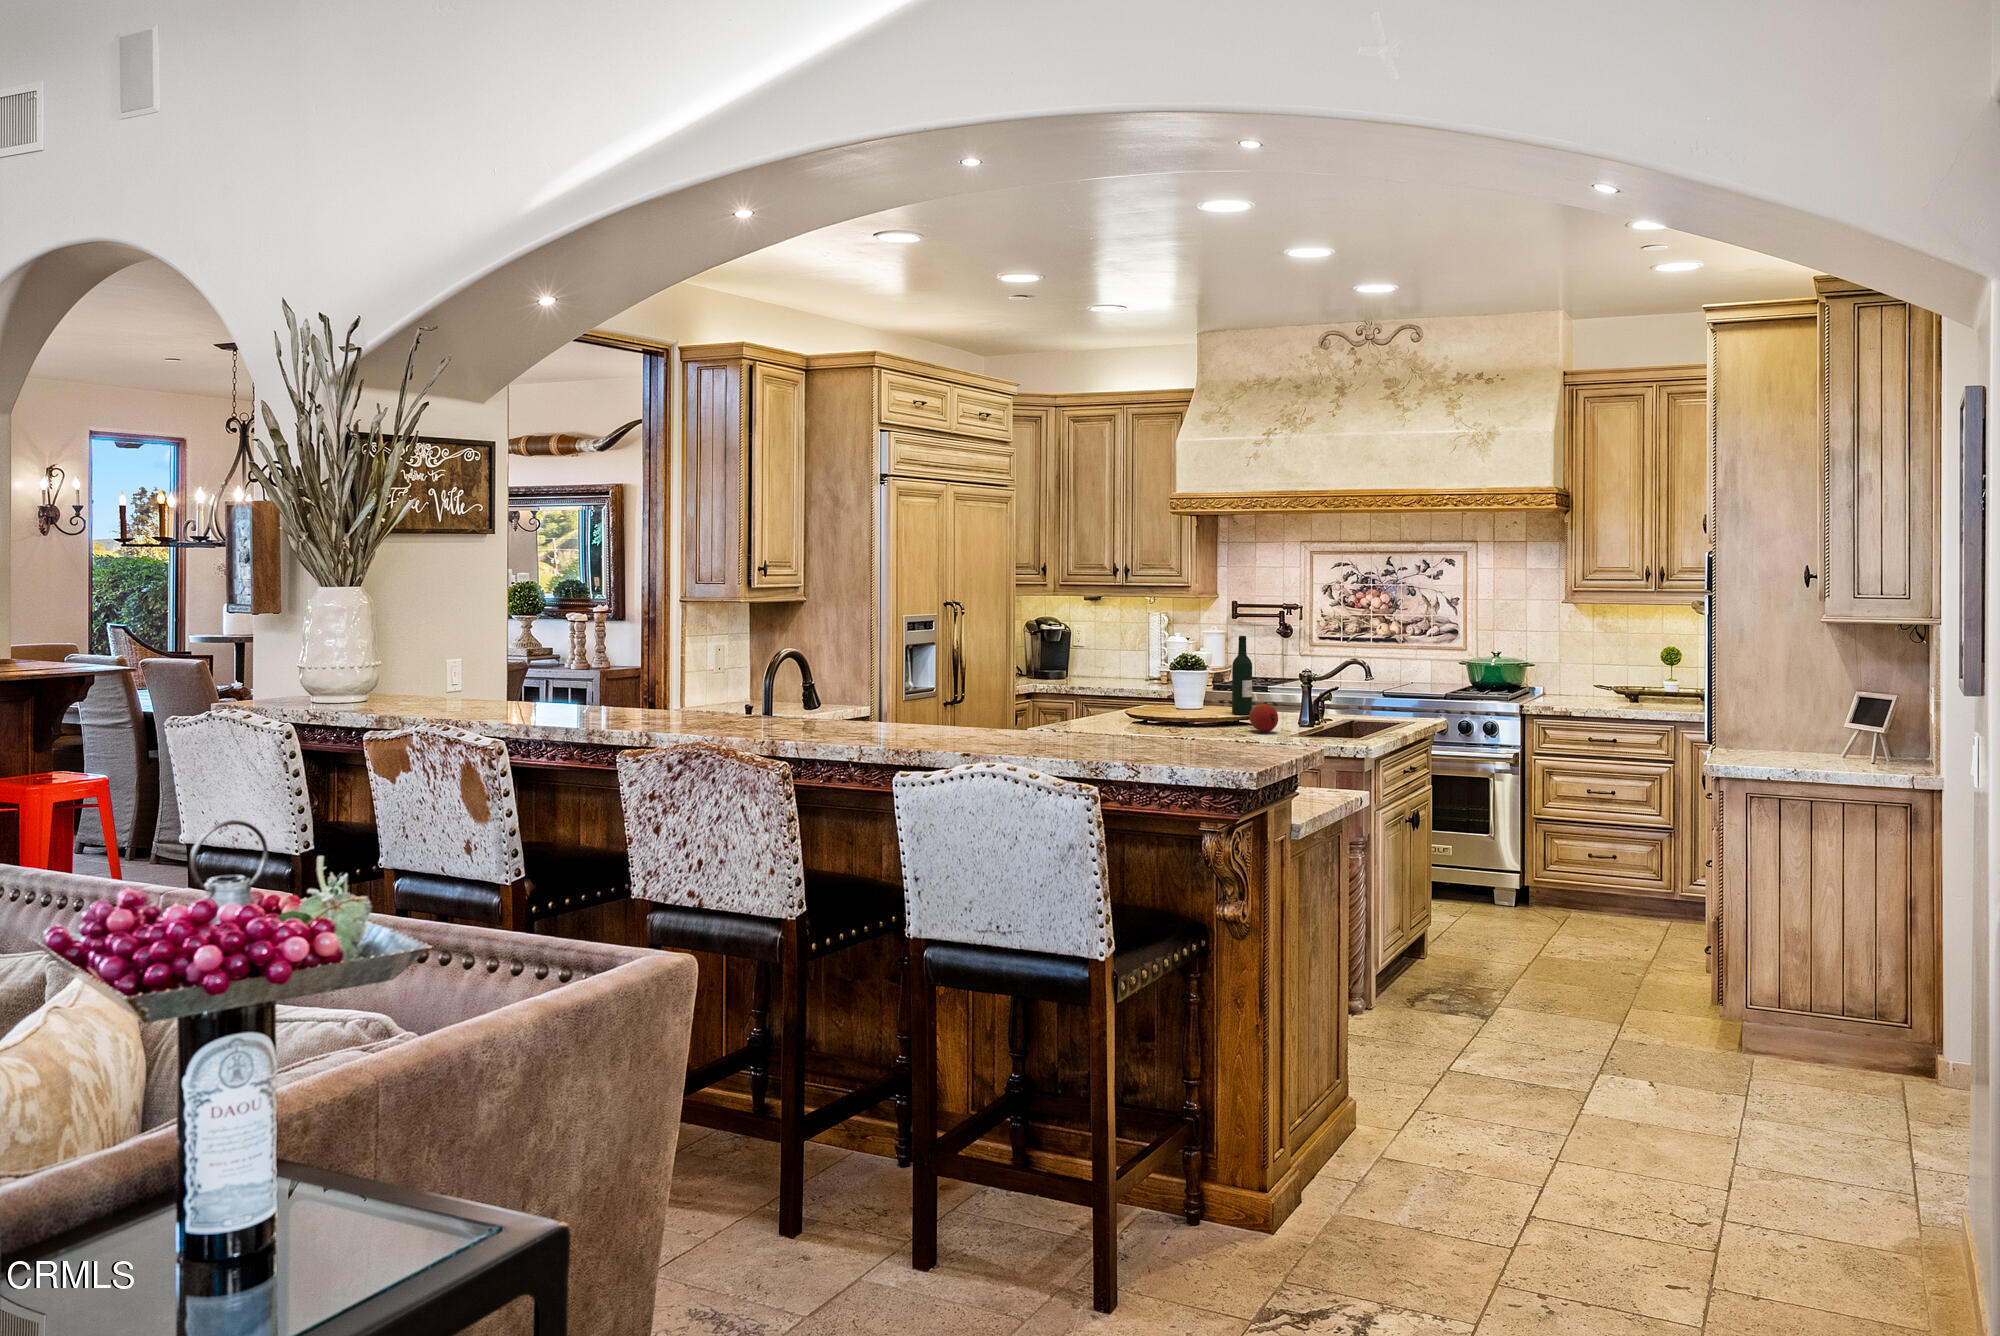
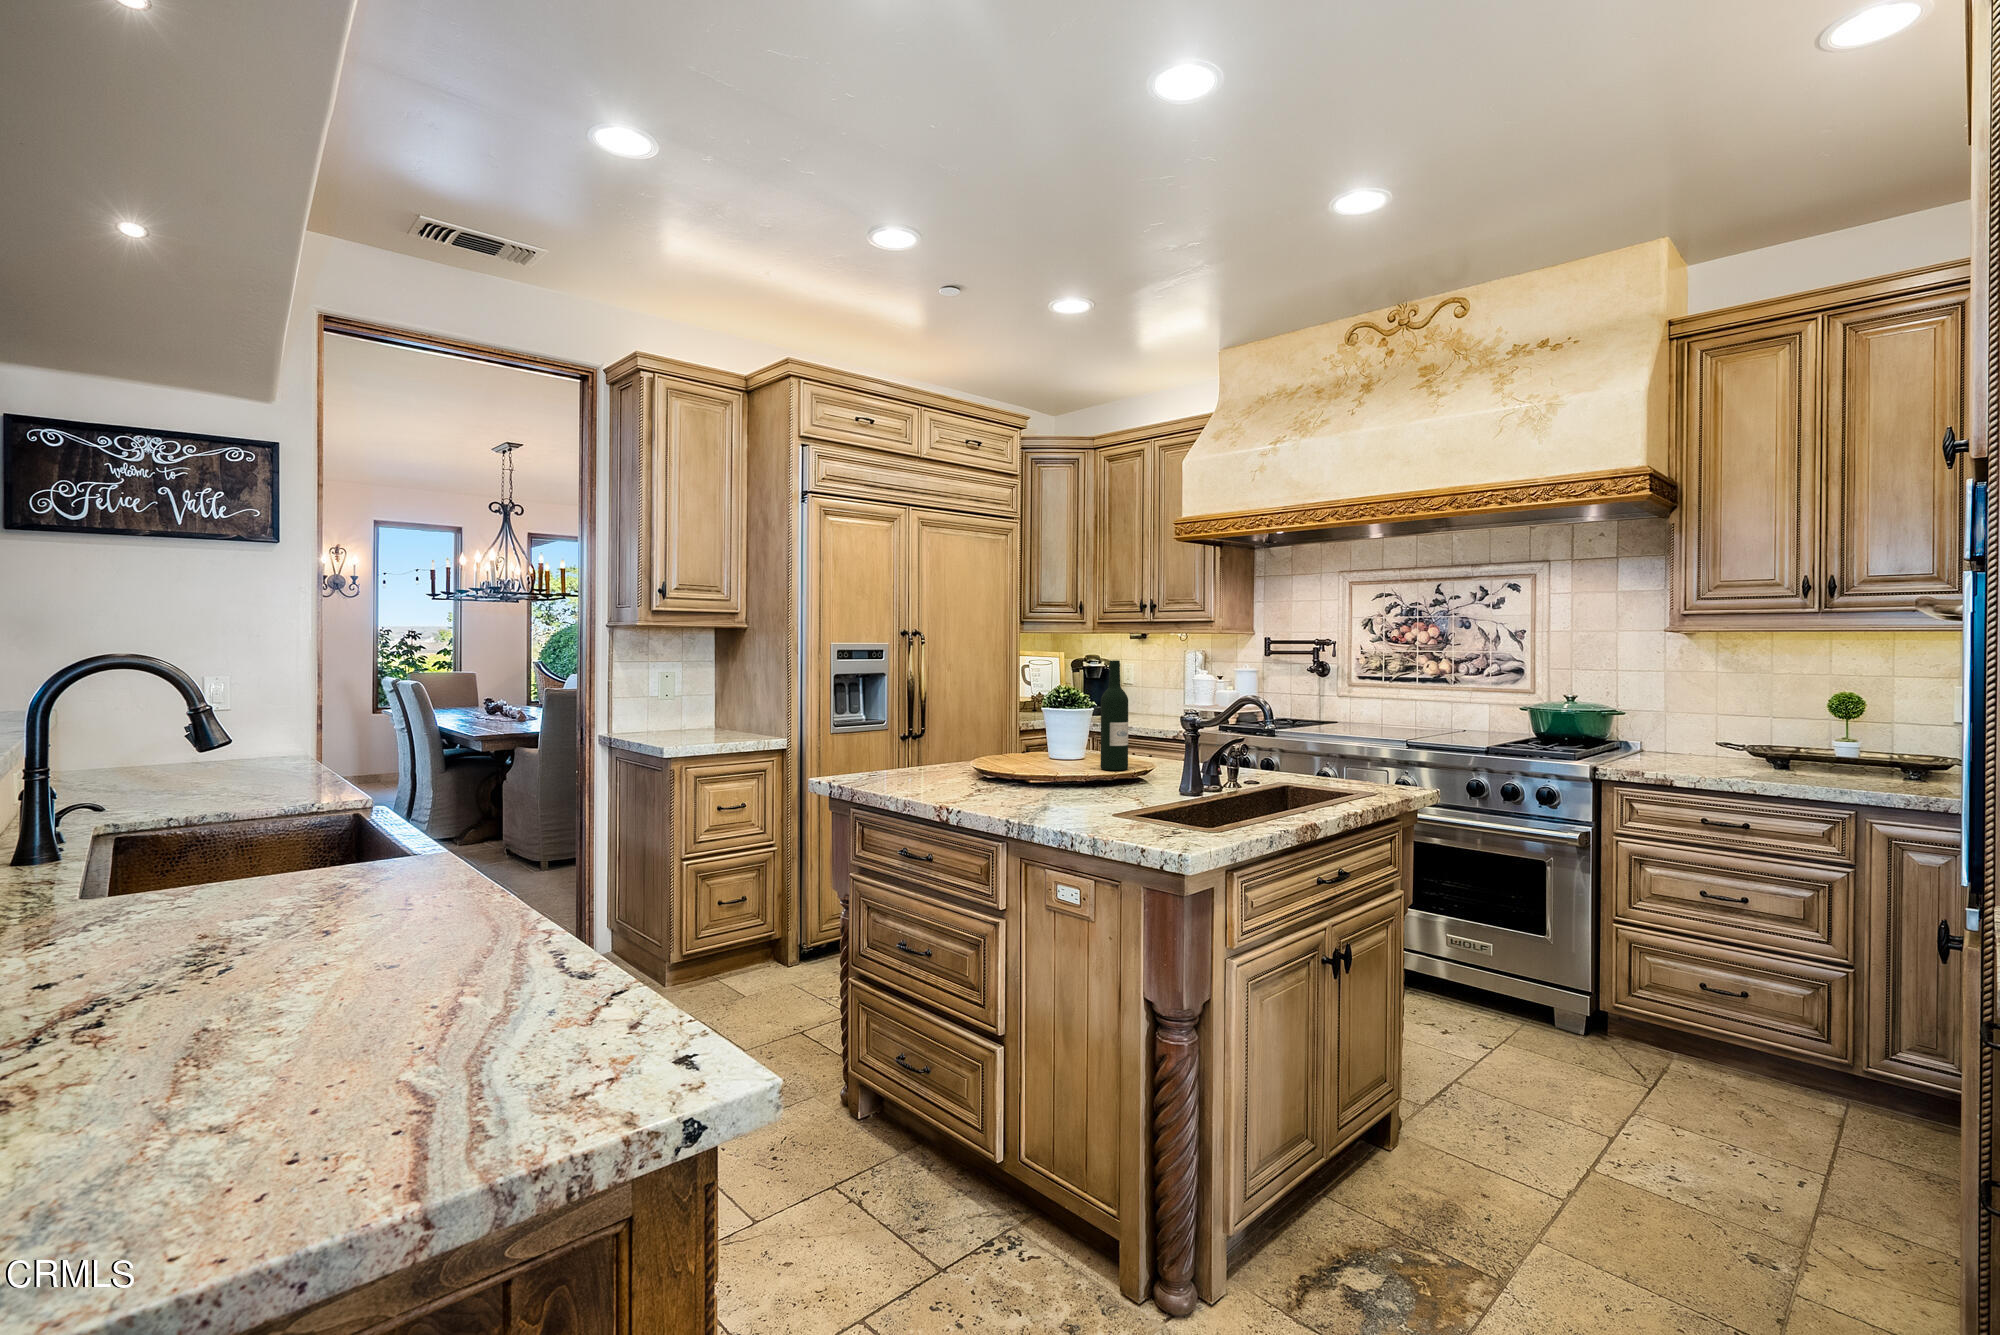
fruit: present [1249,704,1278,732] -> none [1049,760,1091,805]

